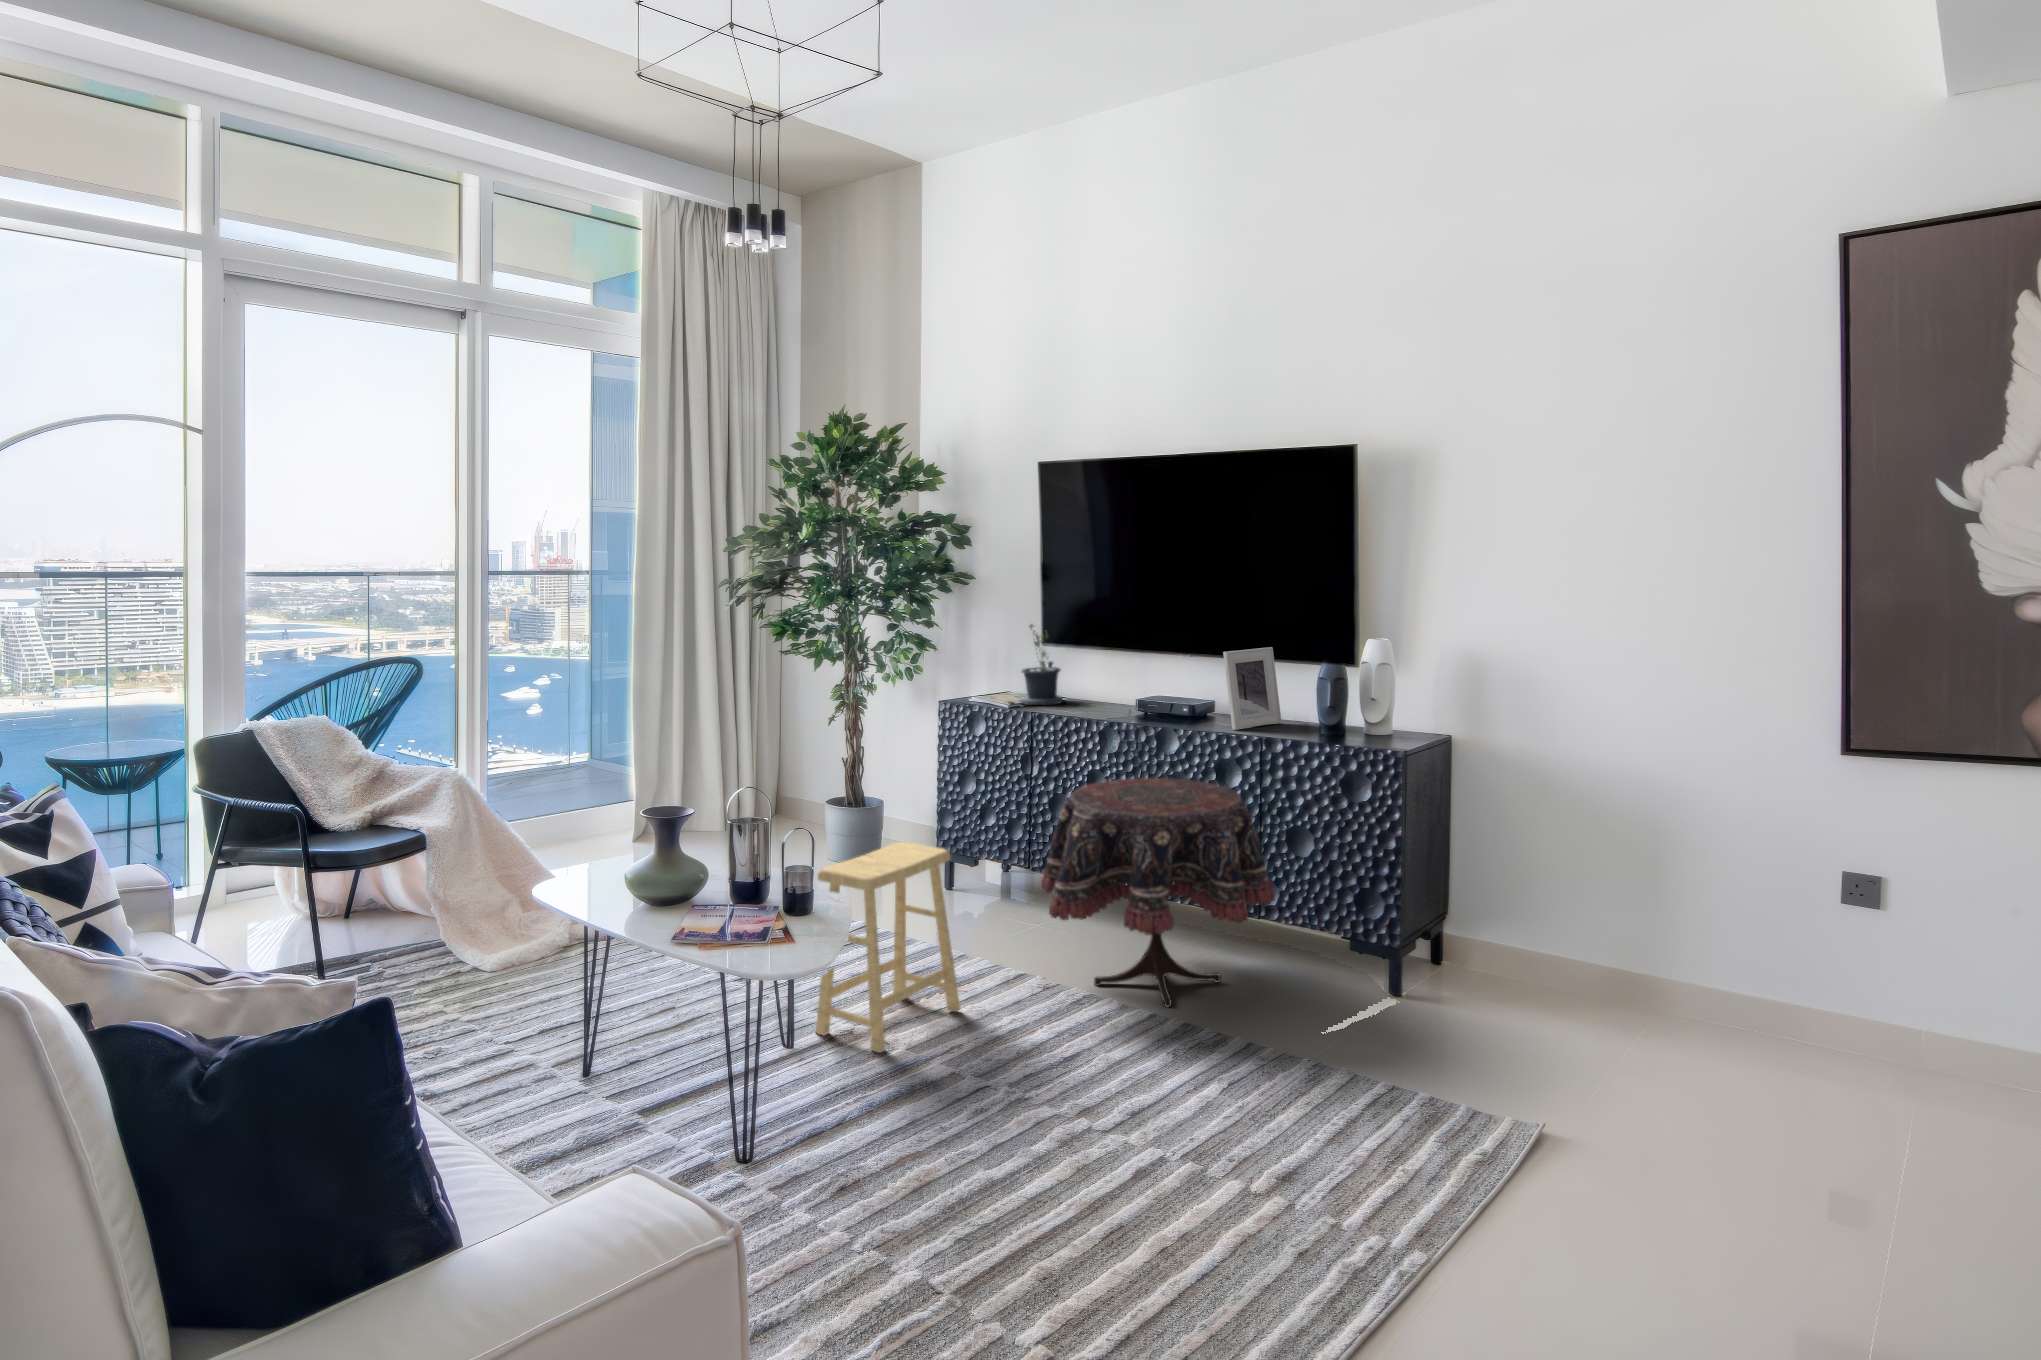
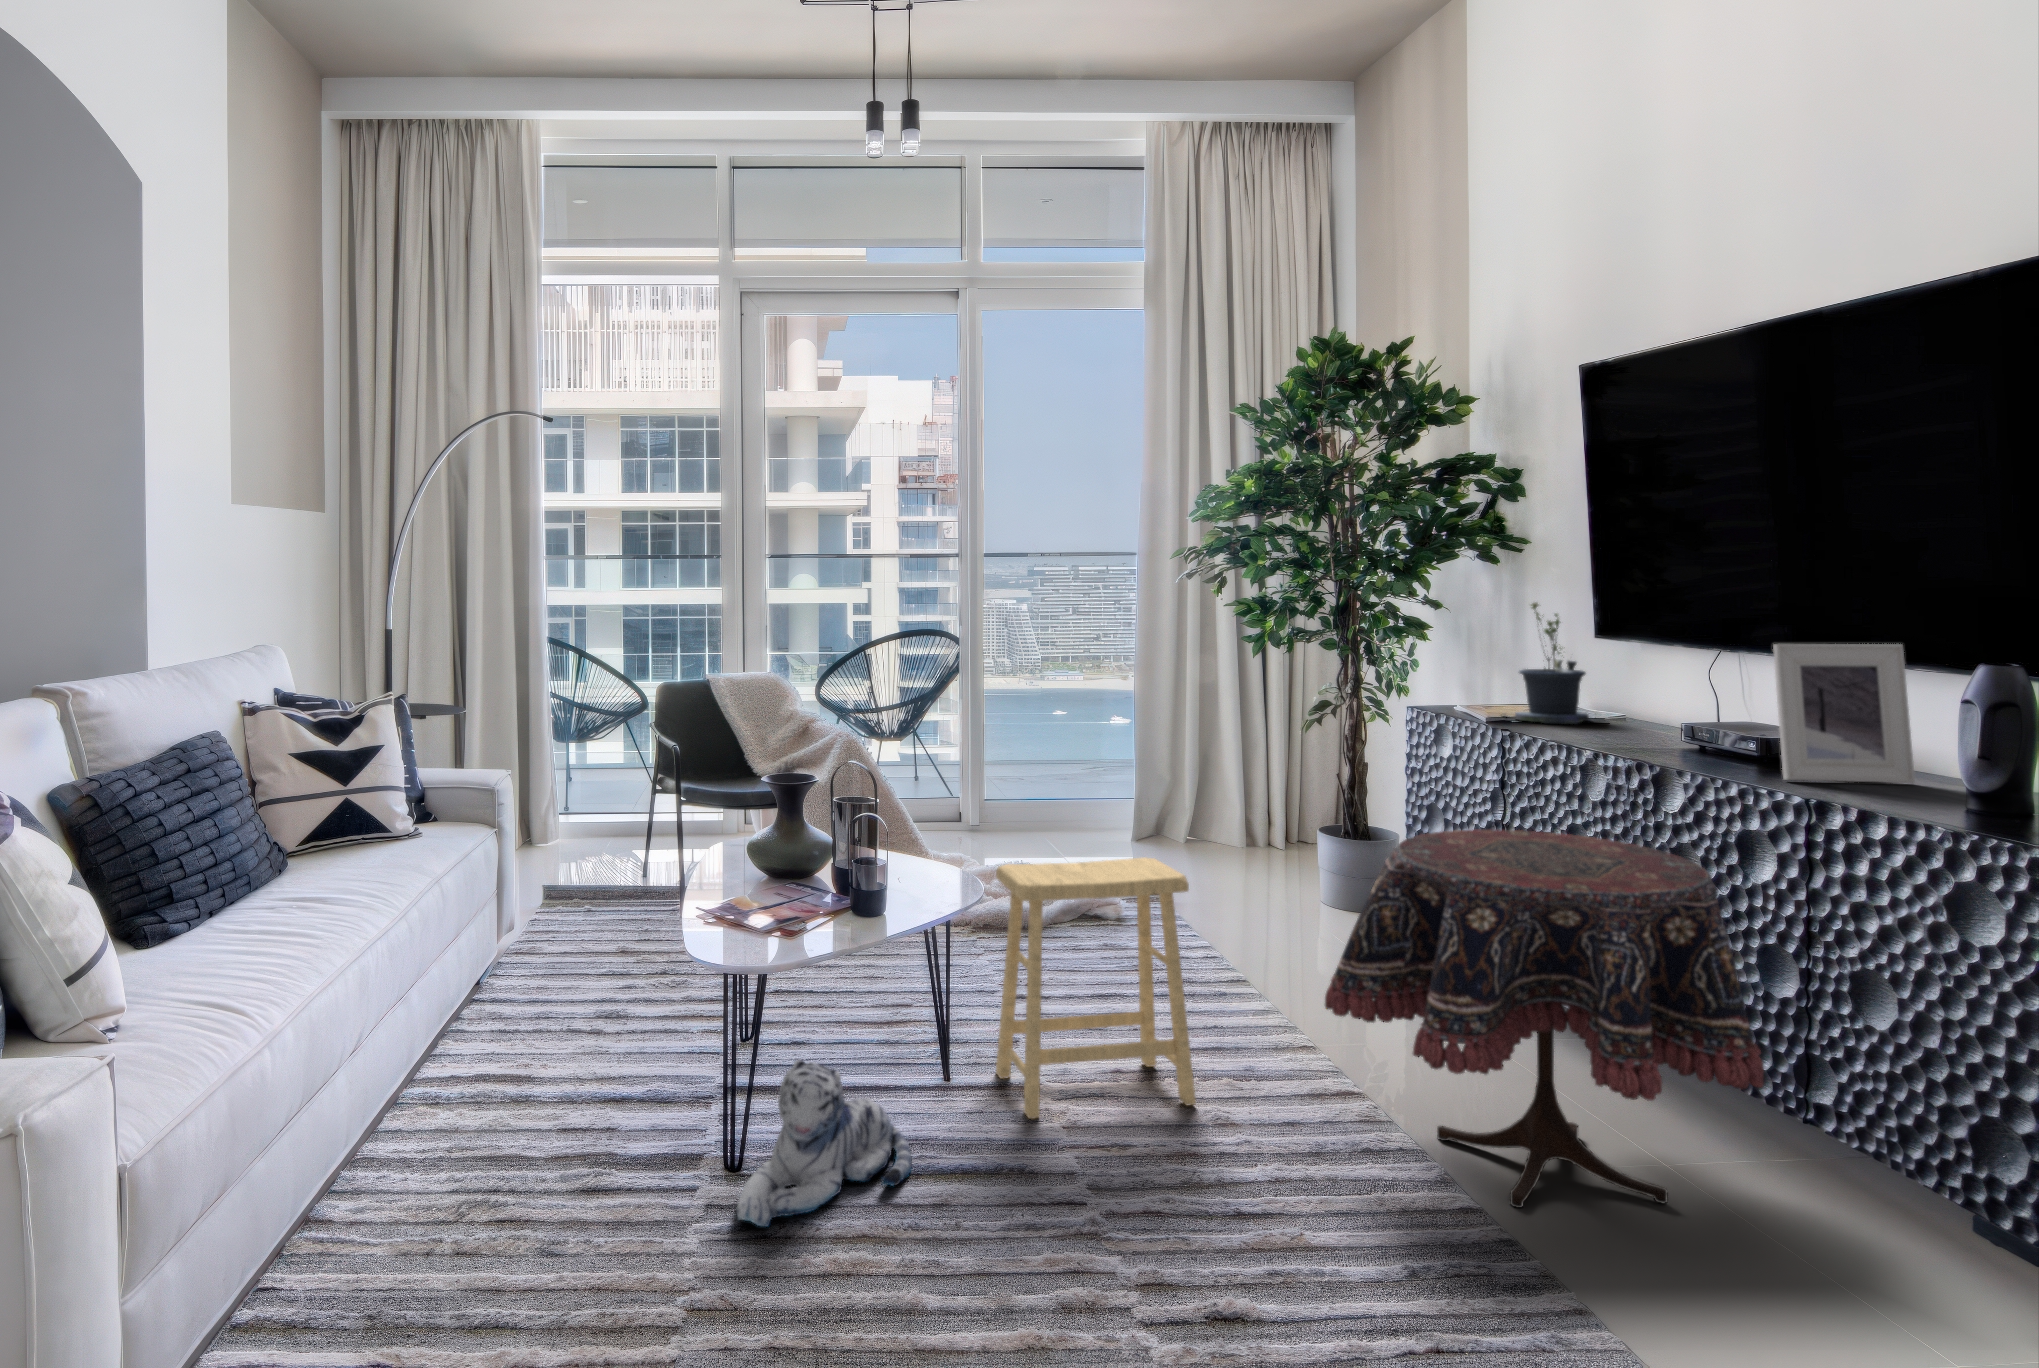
plush toy: none [775,1047,873,1183] -> present [736,1060,912,1227]

